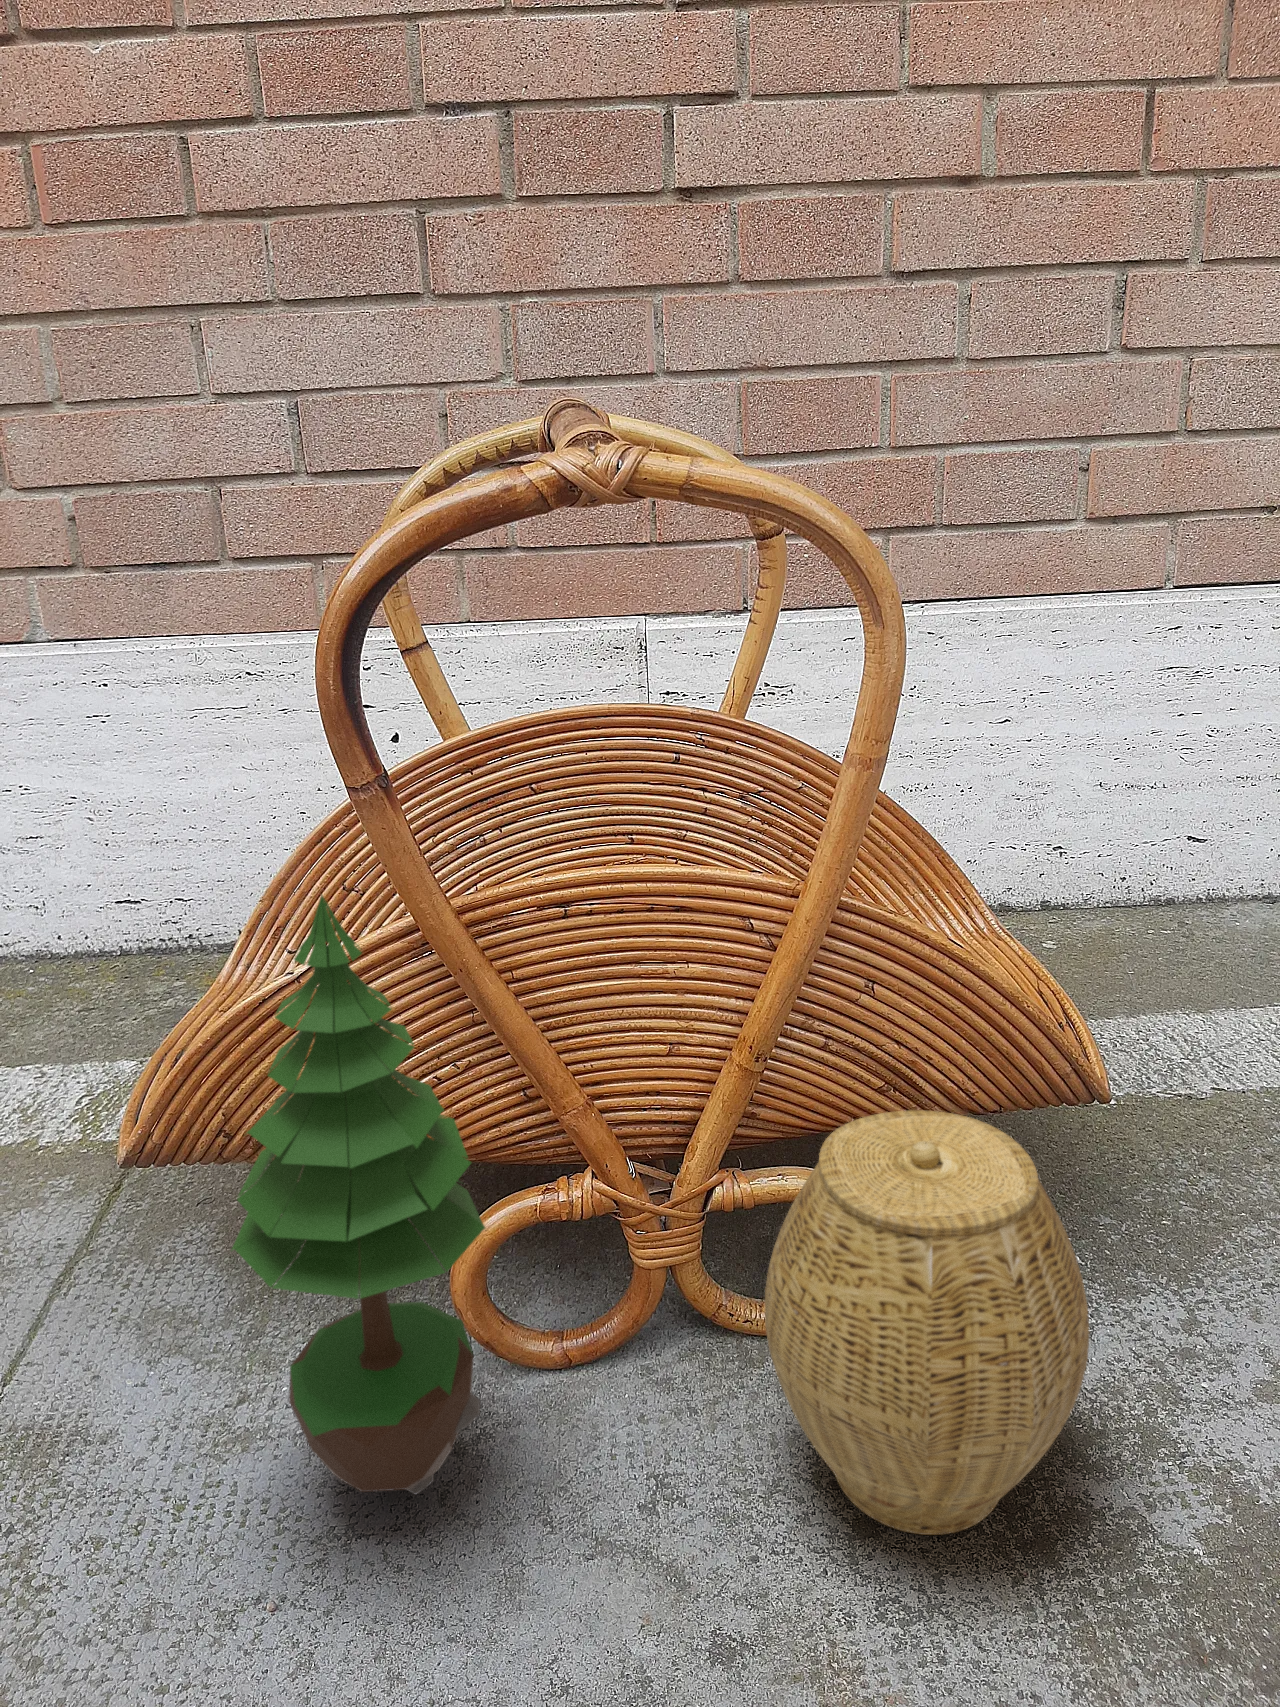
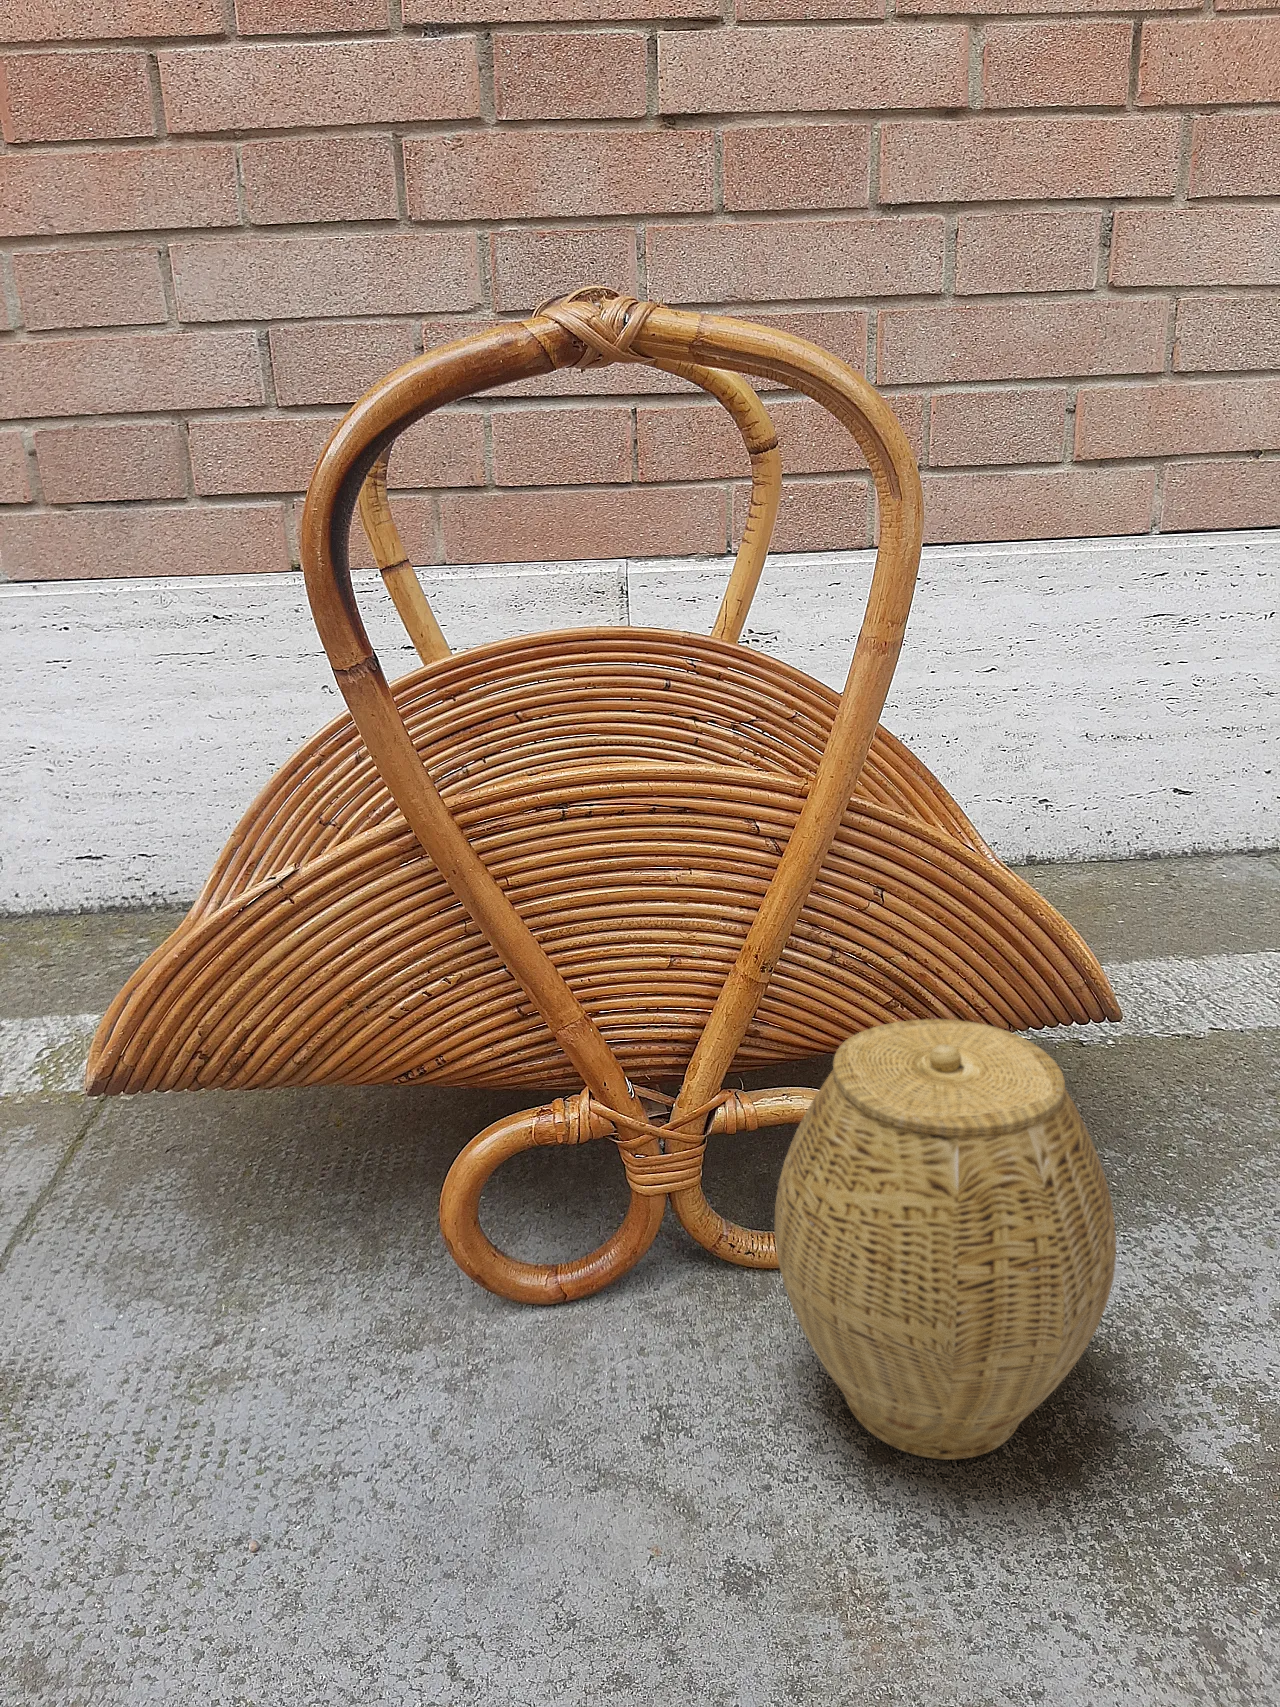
potted tree: present [232,895,485,1494] -> none [209,775,483,1428]

